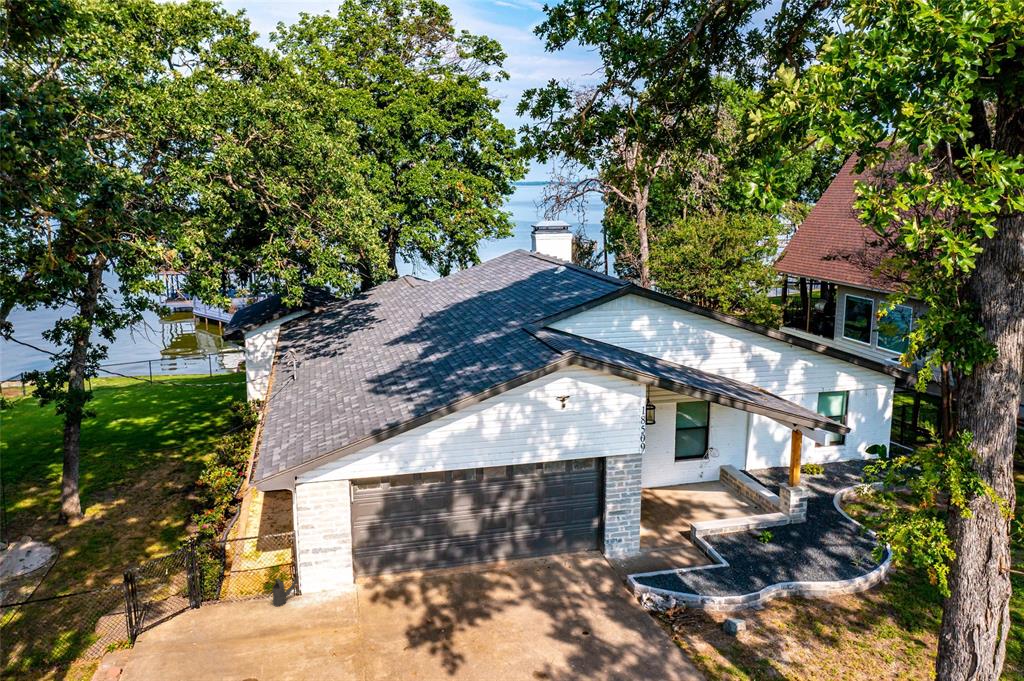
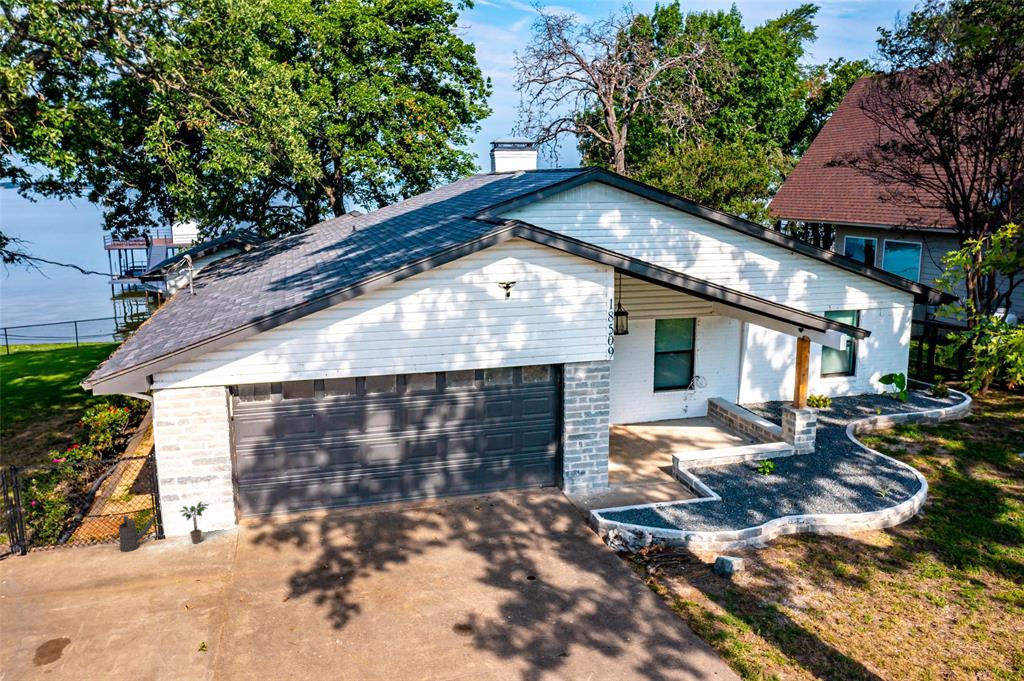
potted plant: none [317,568,339,600] -> present [180,502,208,544]

